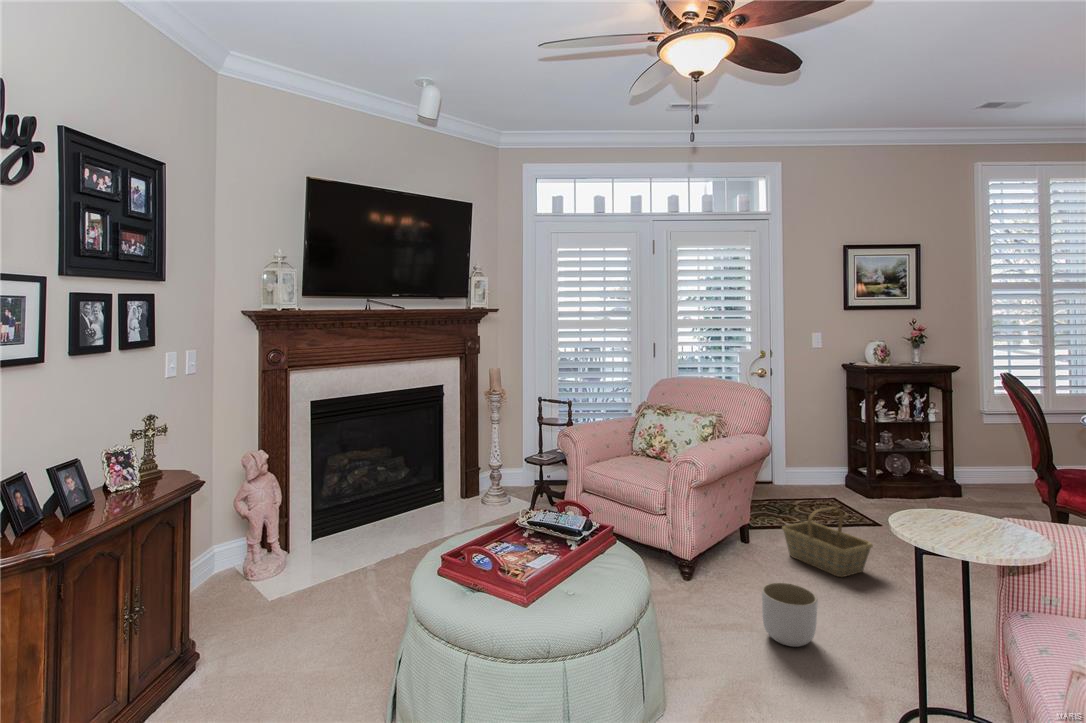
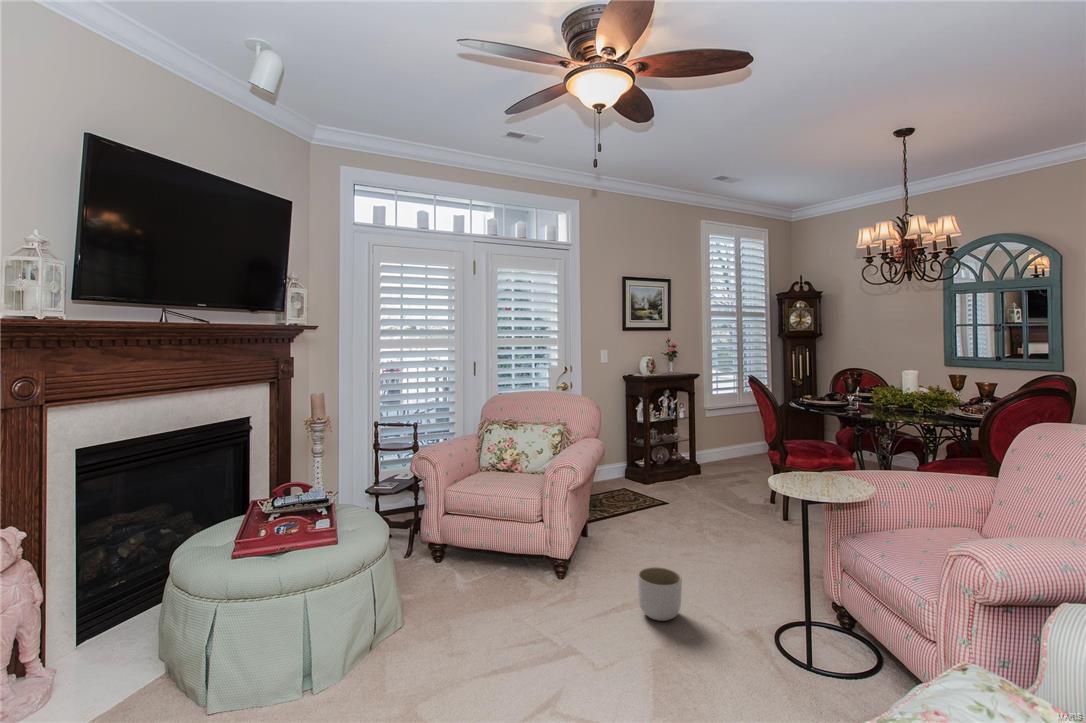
basket: present [782,507,873,577] -> none [614,496,684,553]

